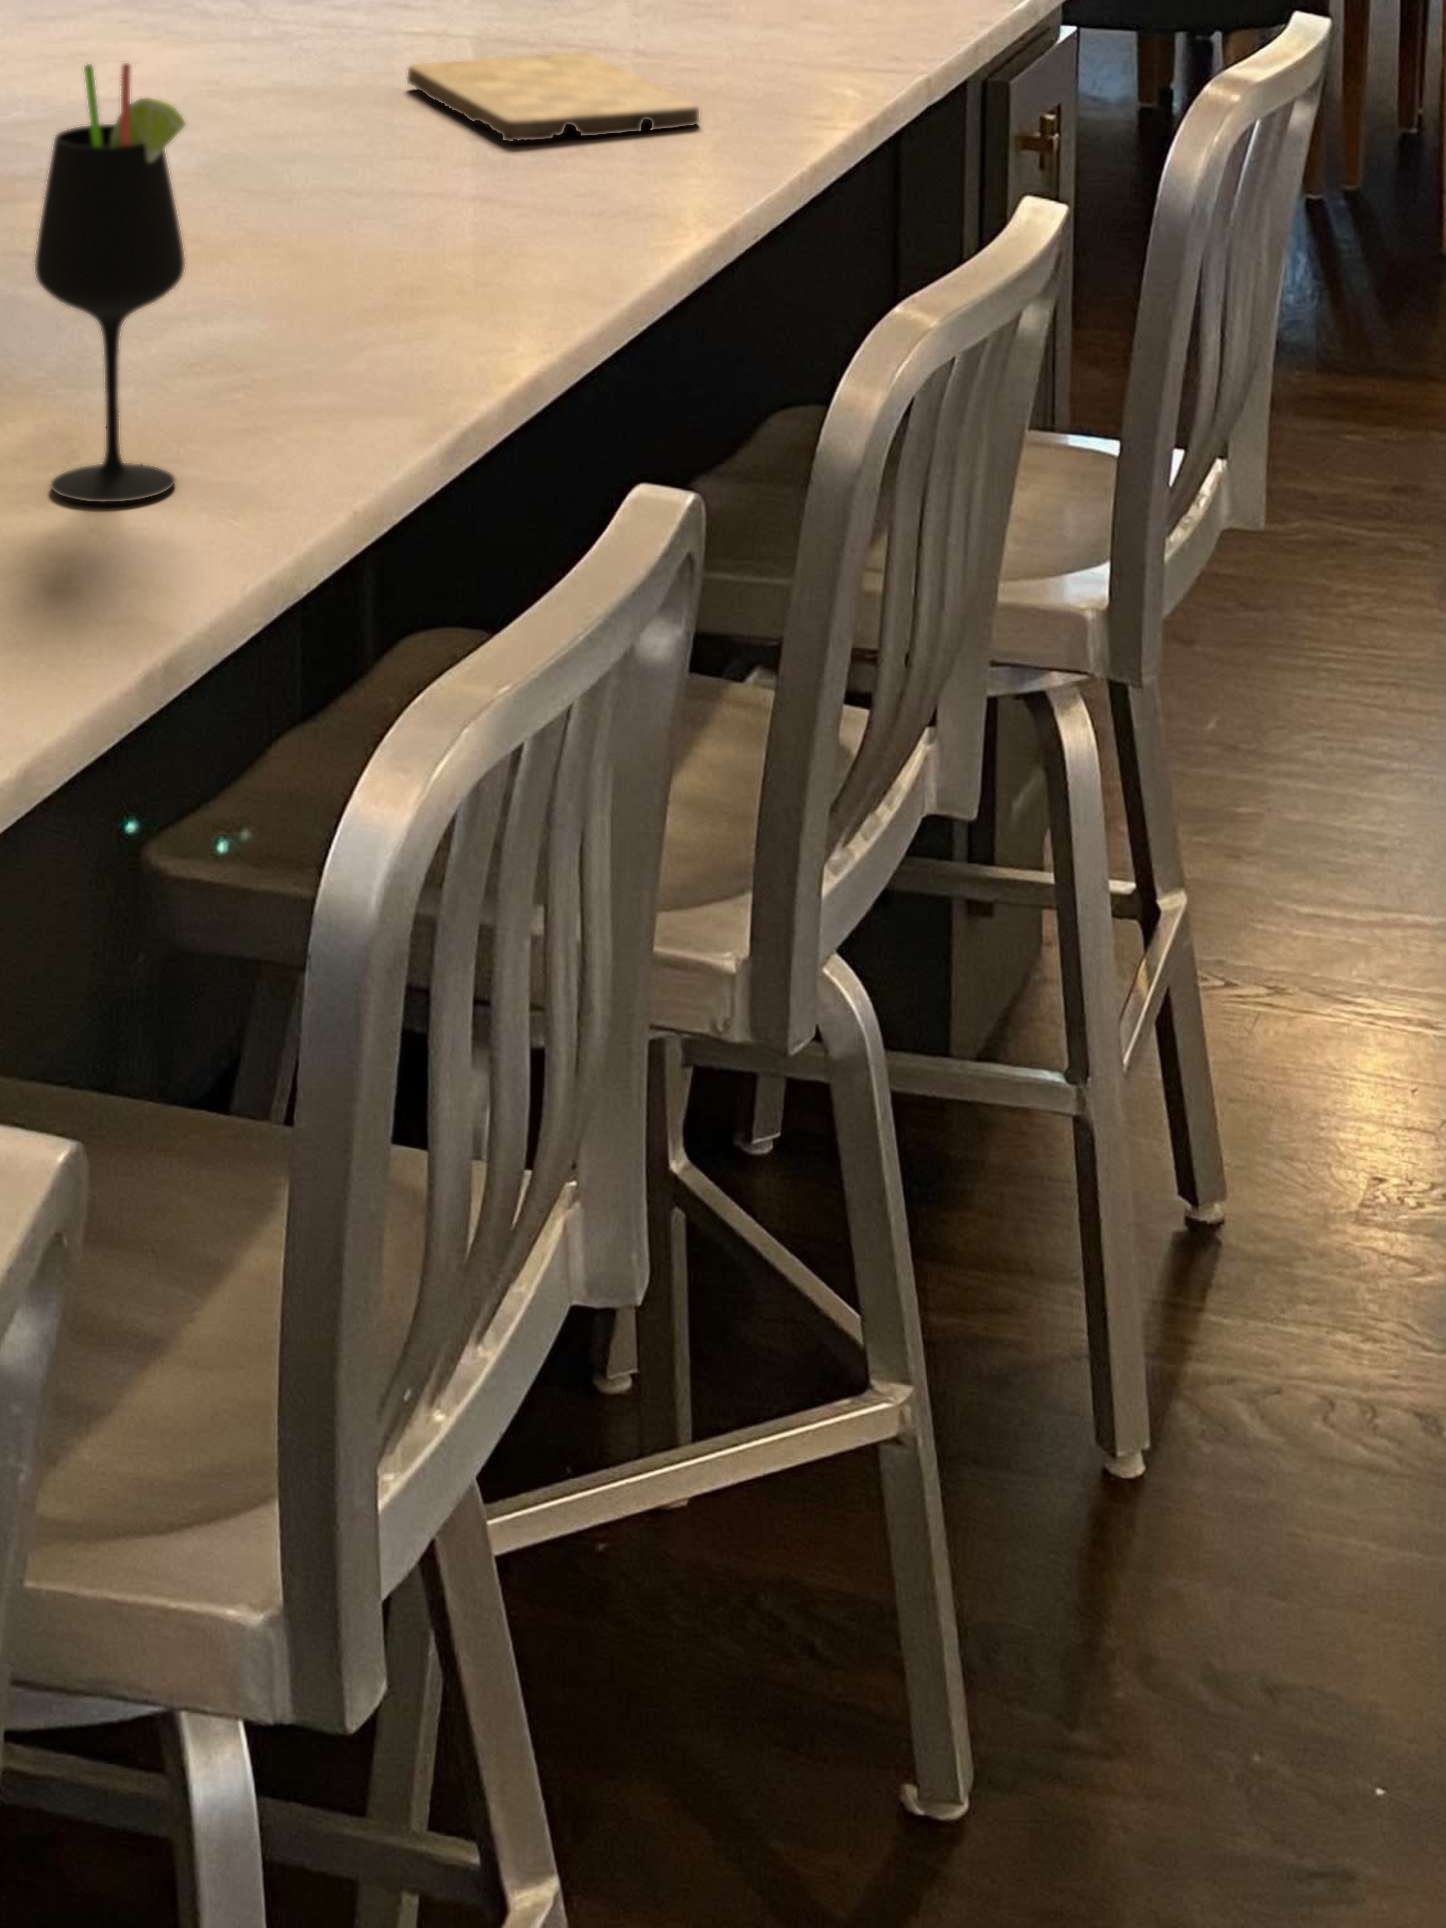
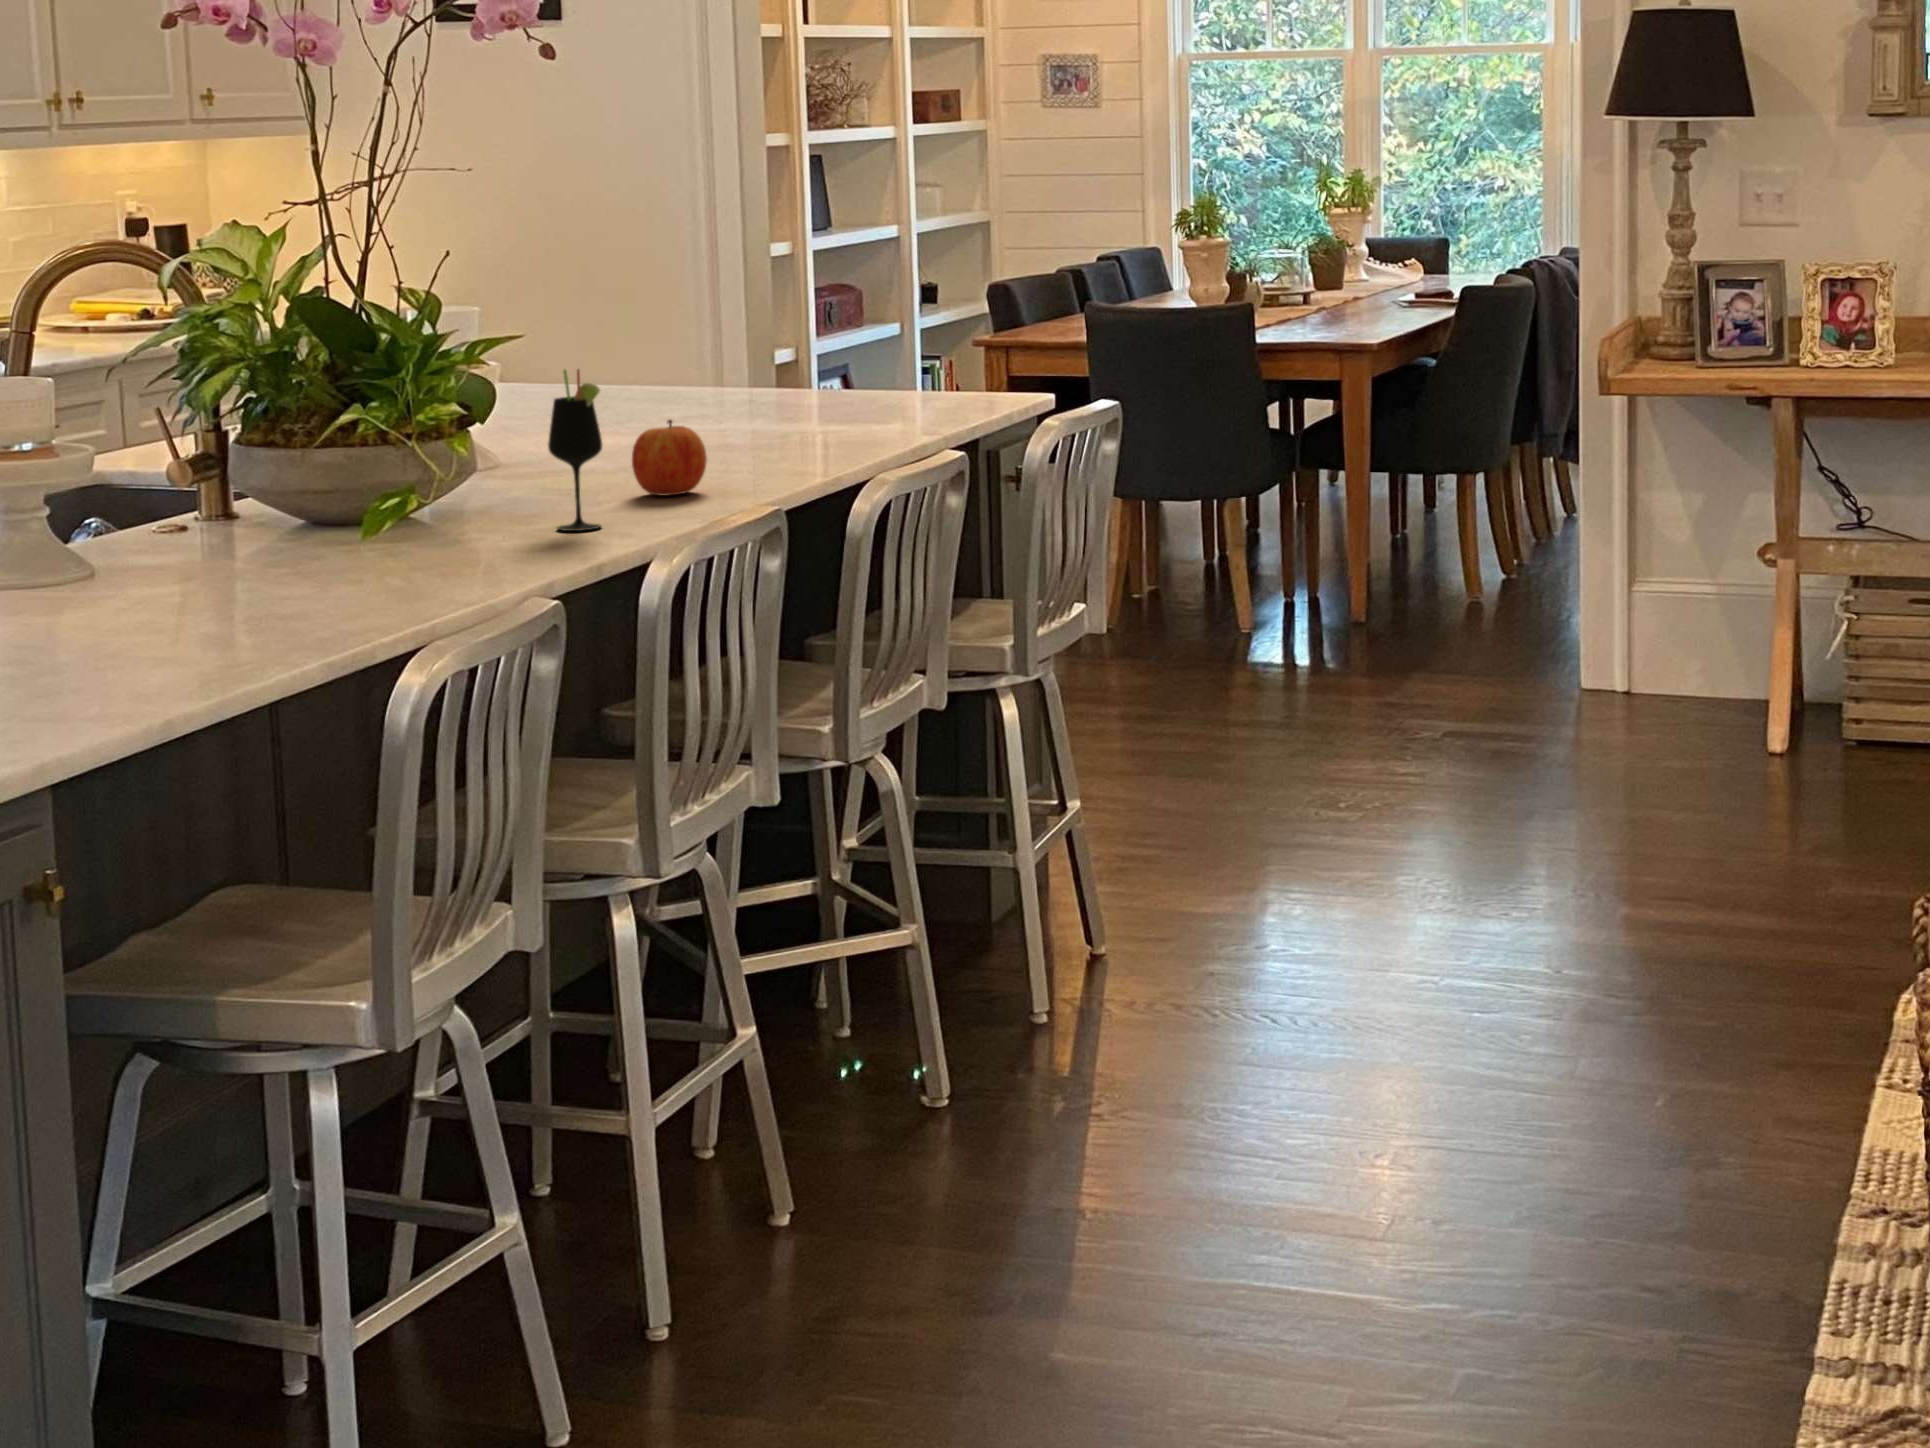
cutting board: present [407,52,699,141] -> none [712,425,834,451]
apple: none [247,135,438,330] -> present [632,420,707,496]

